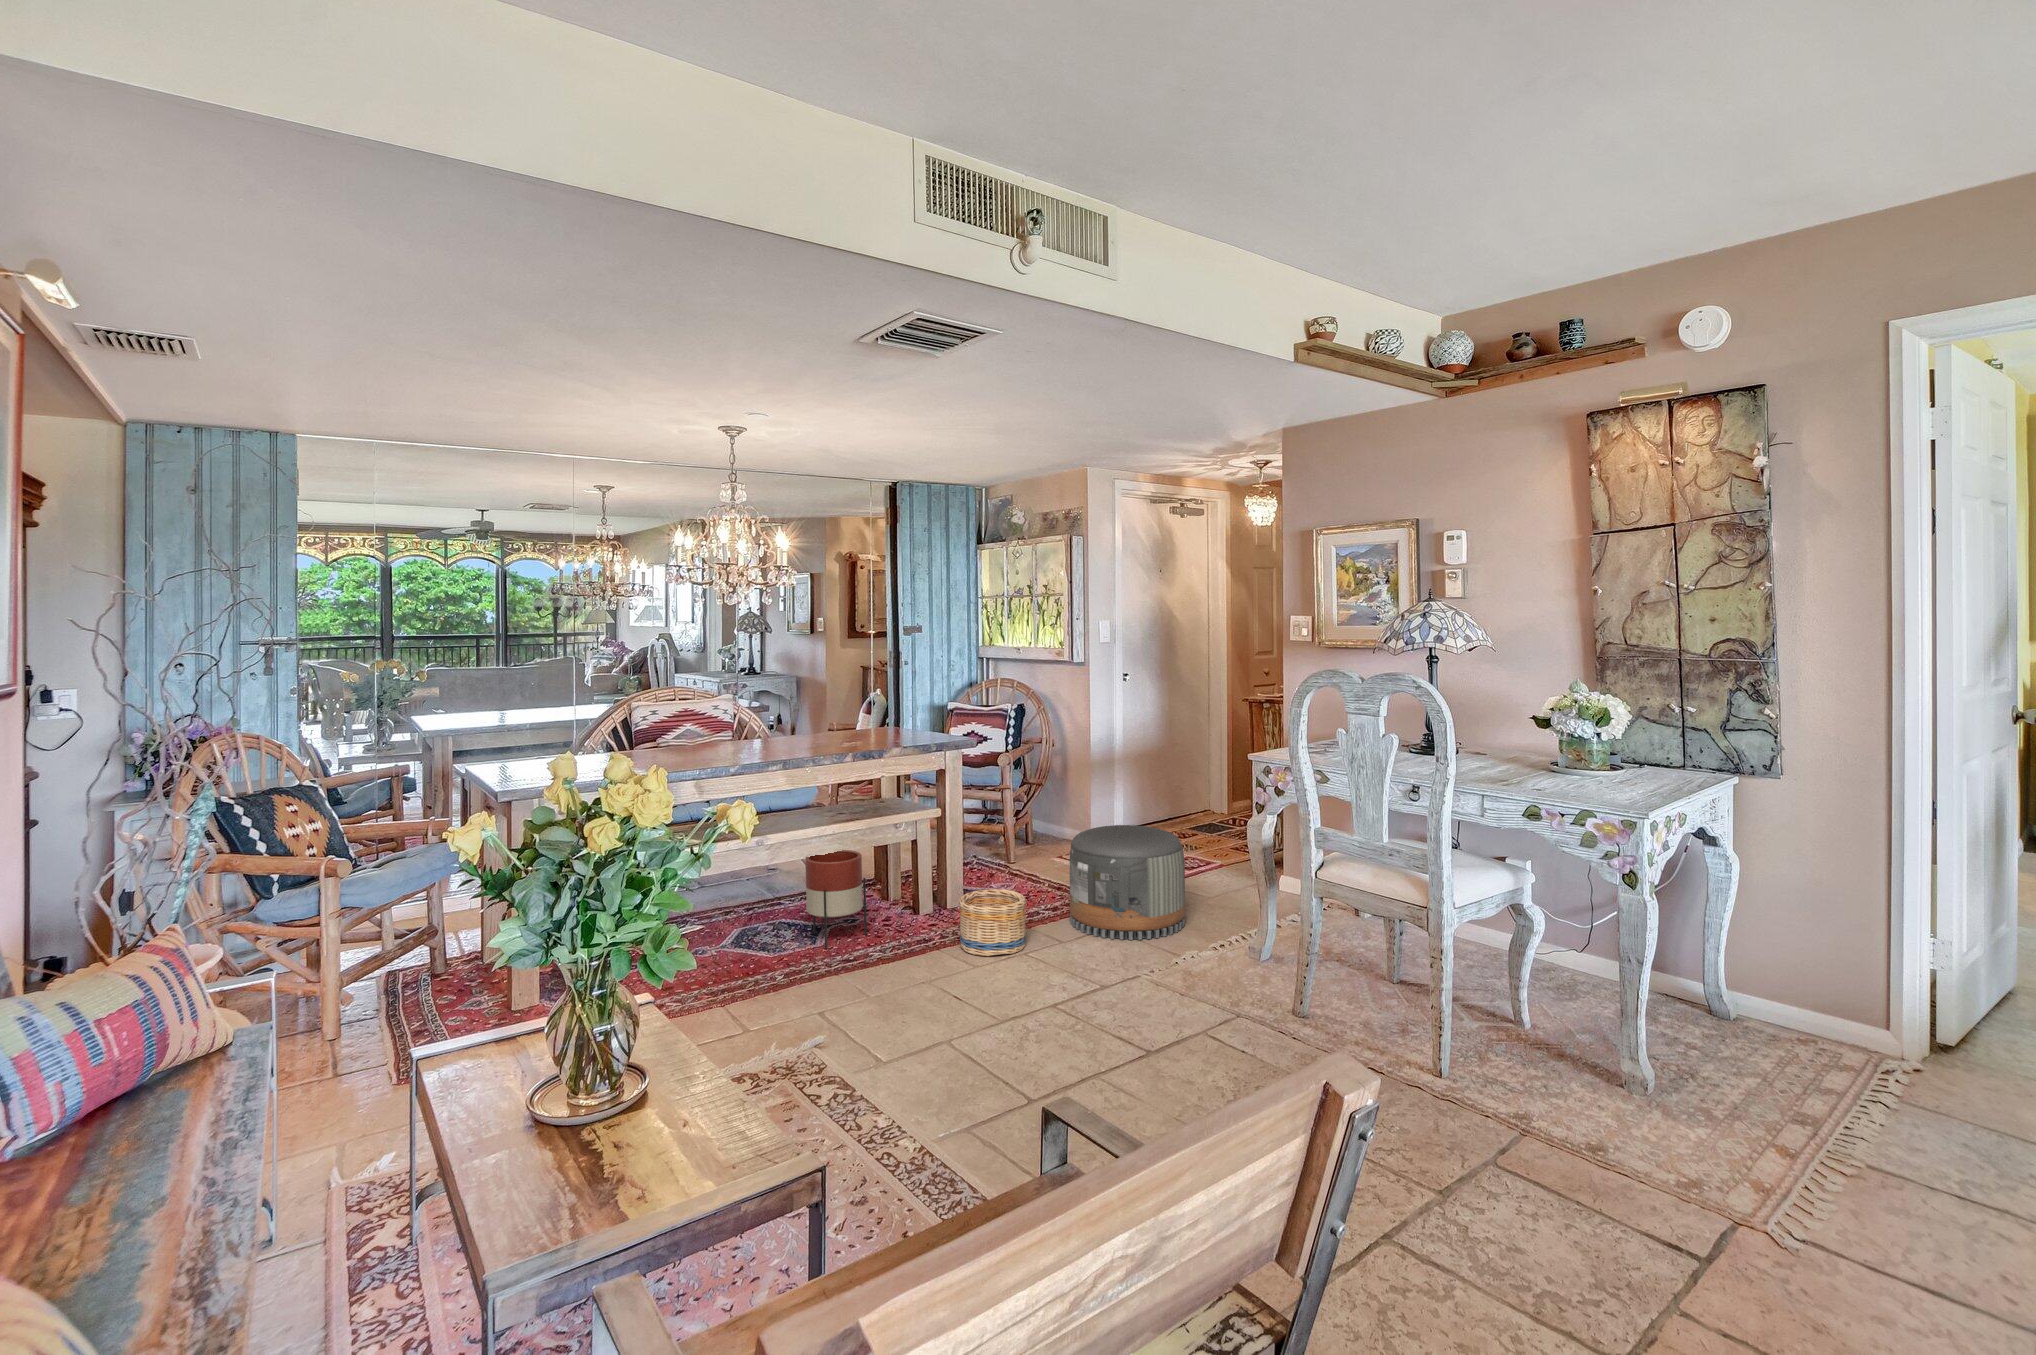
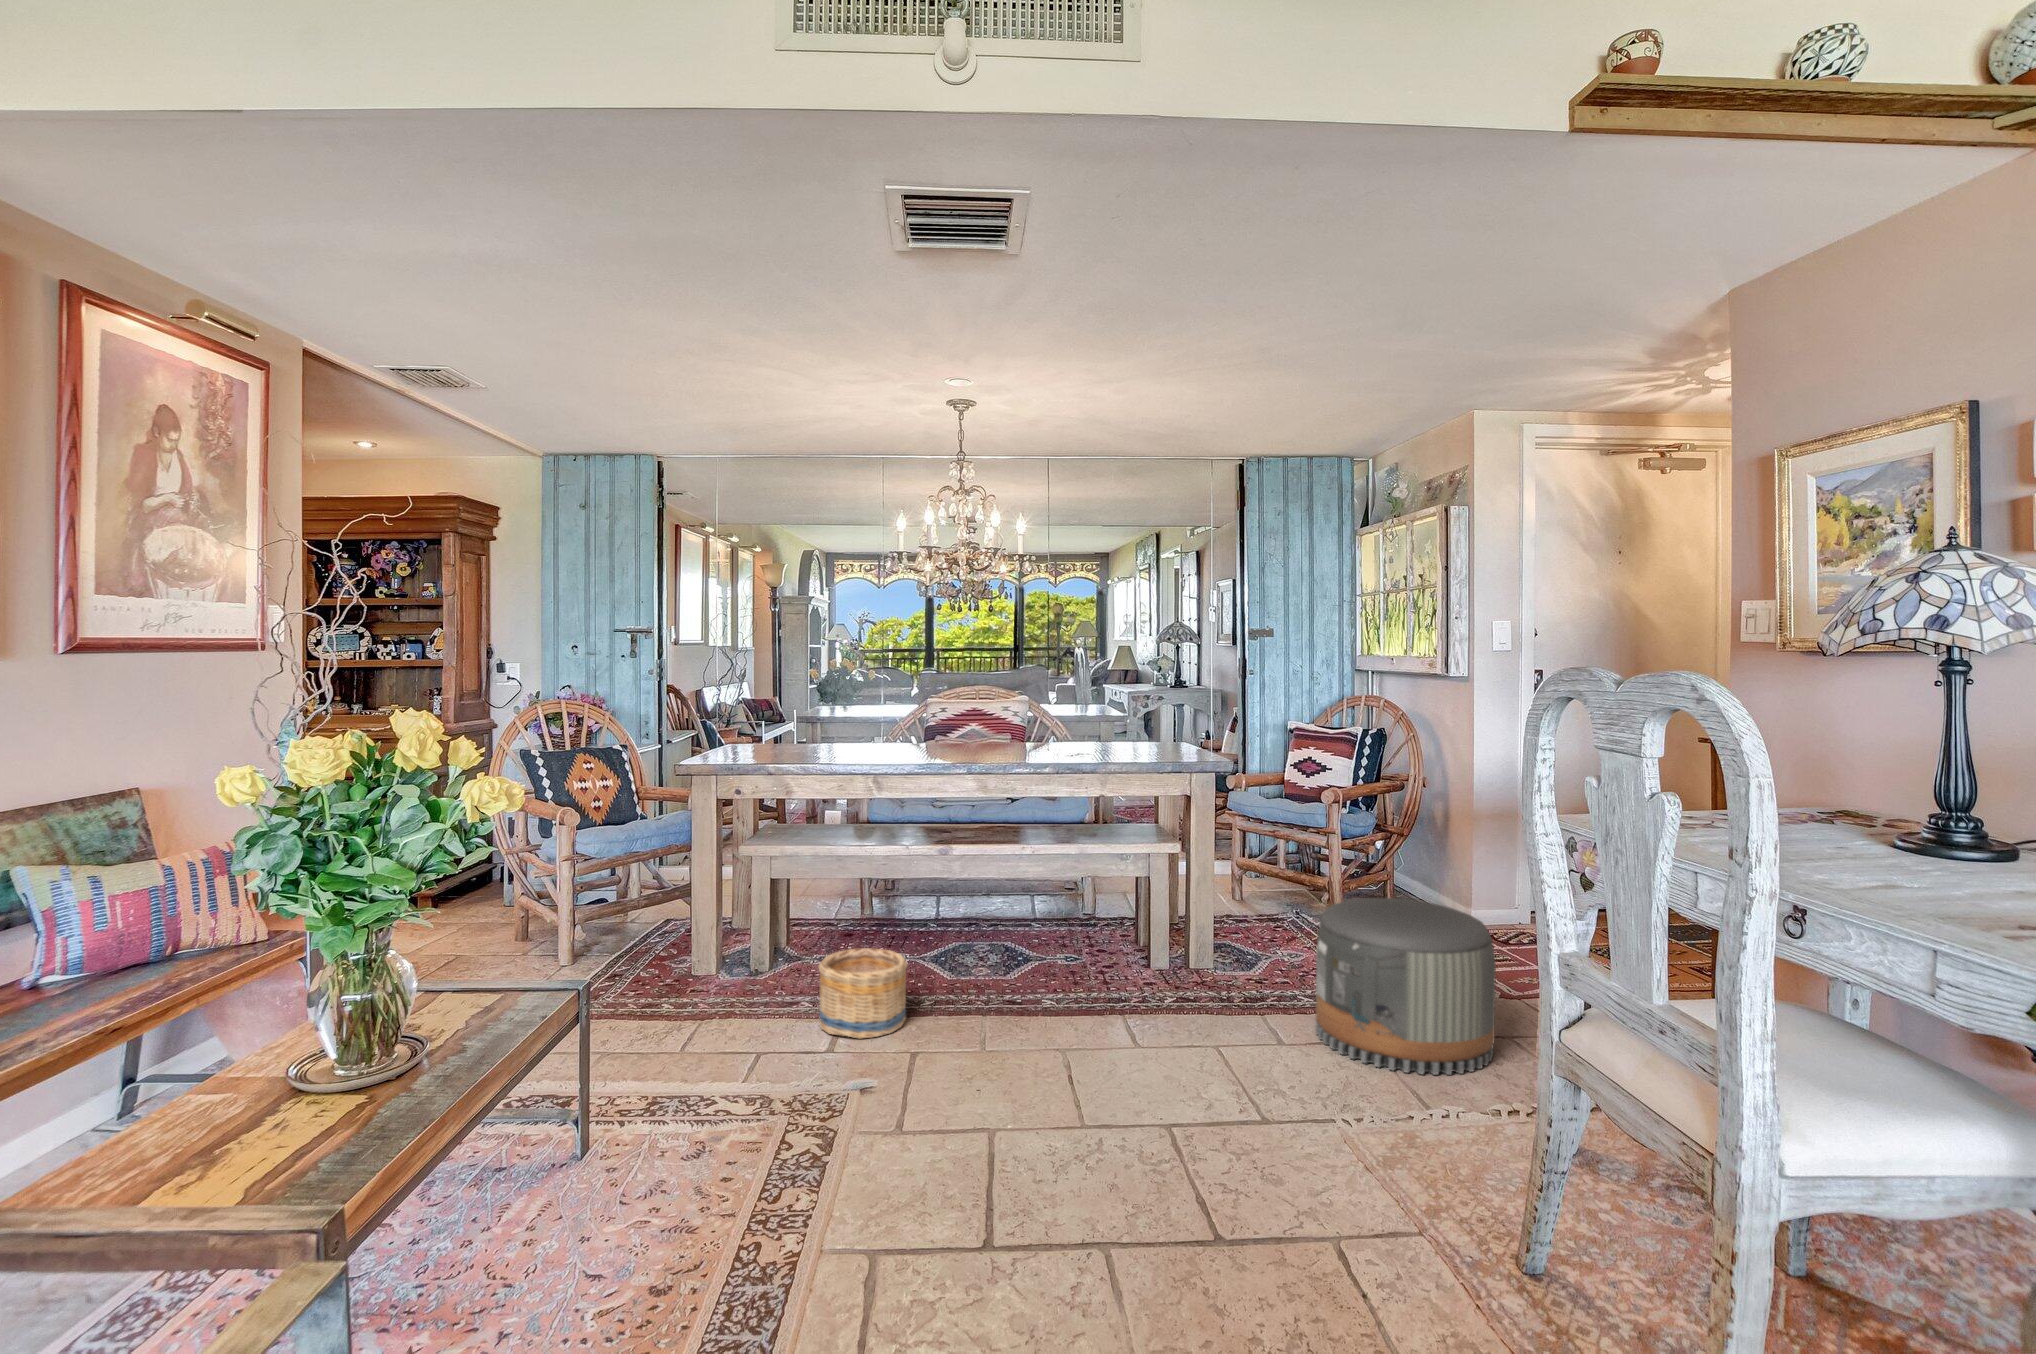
planter: present [805,850,867,950] -> none [993,873,1062,987]
basket: present [959,889,1026,956] -> present [818,948,908,1038]

